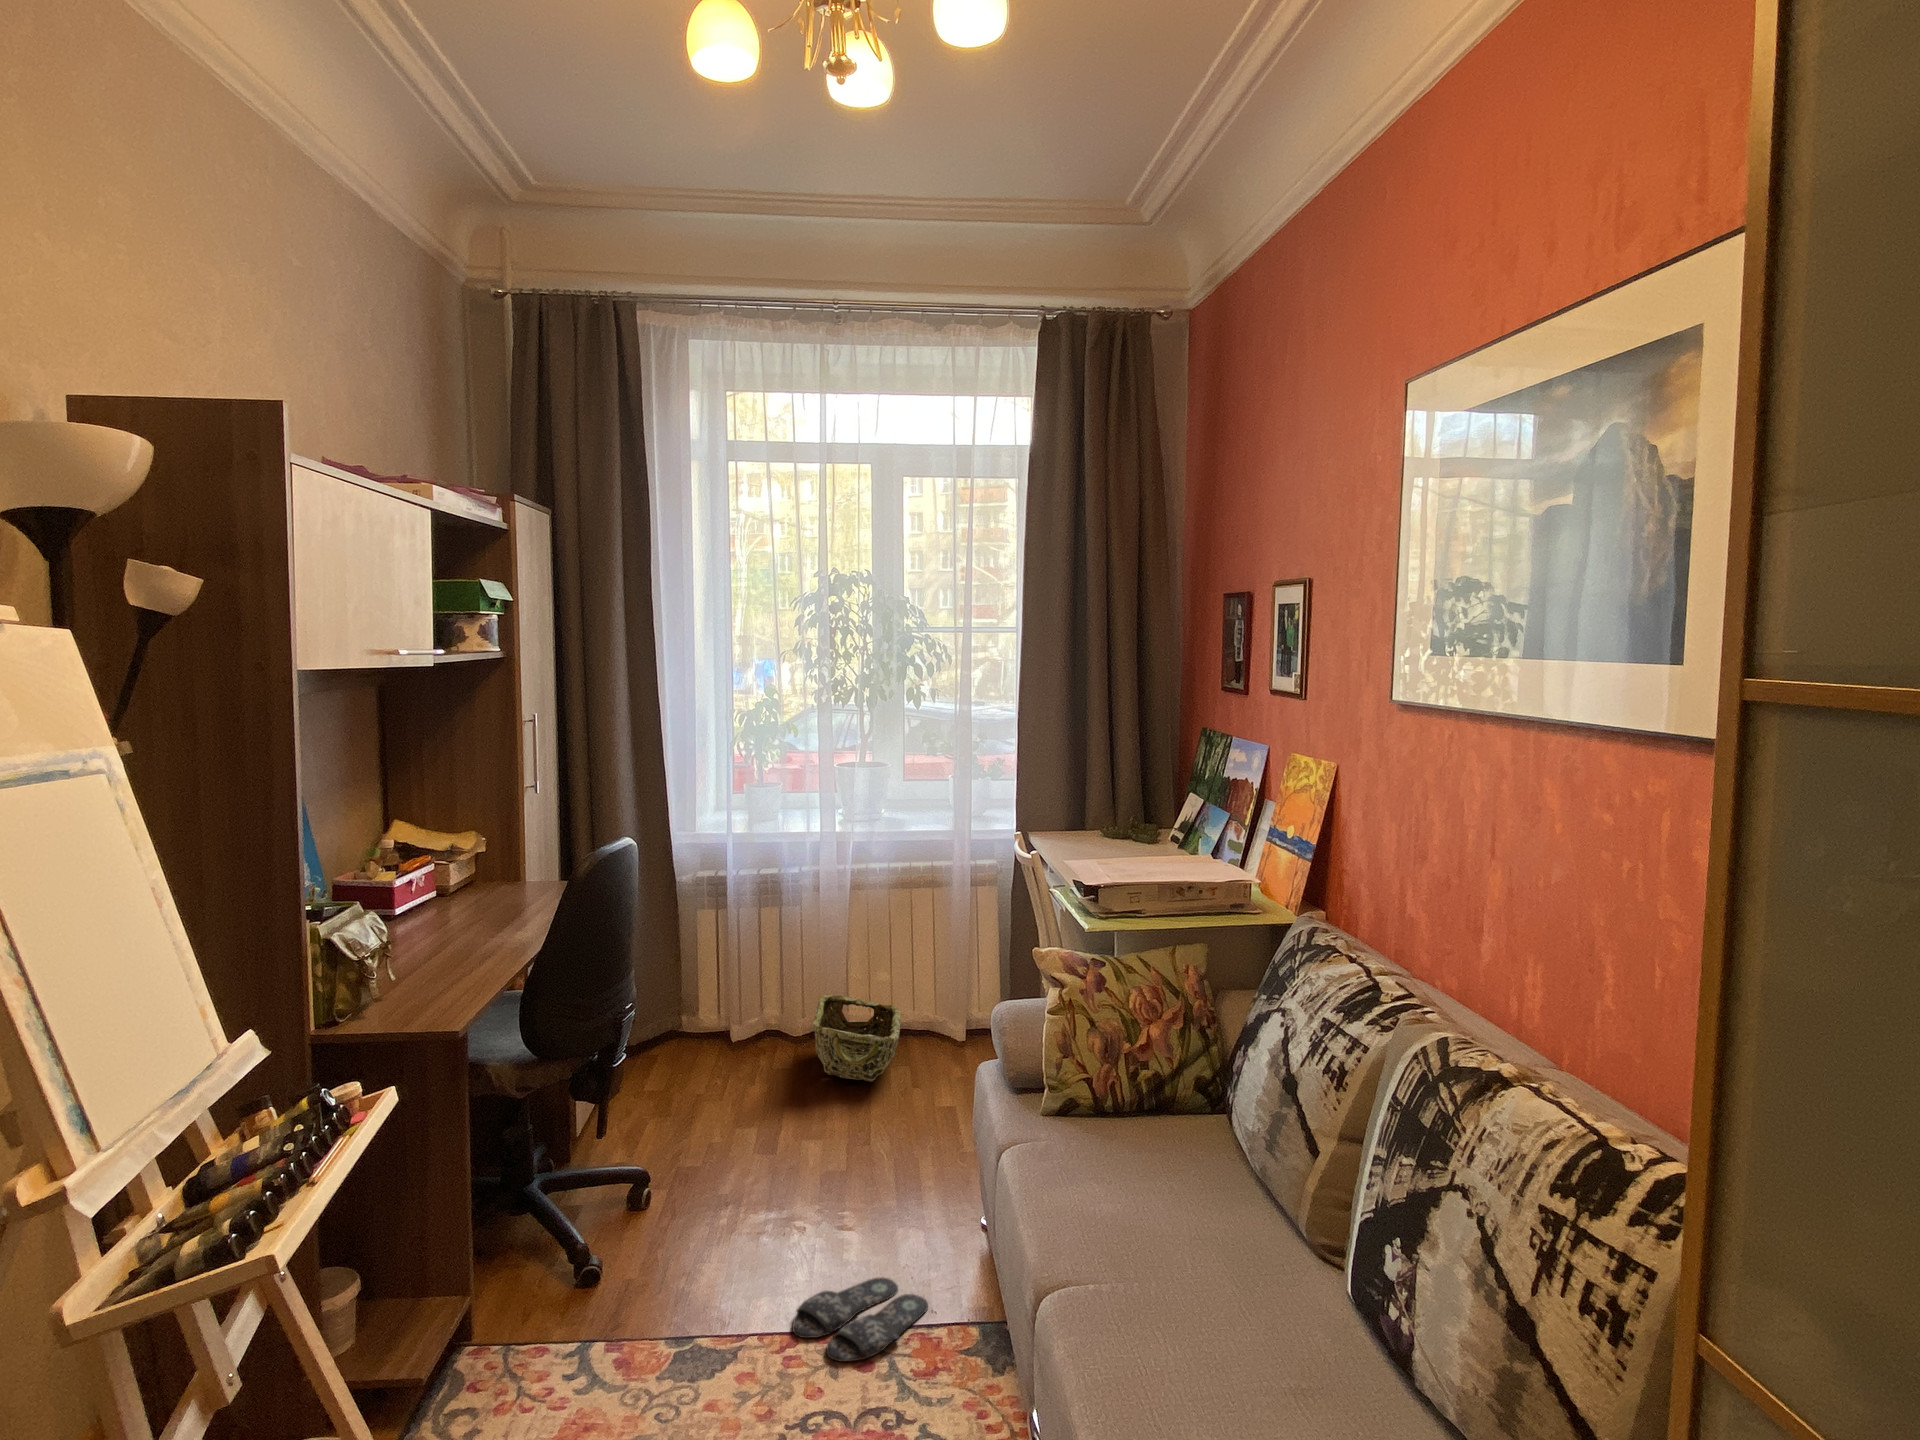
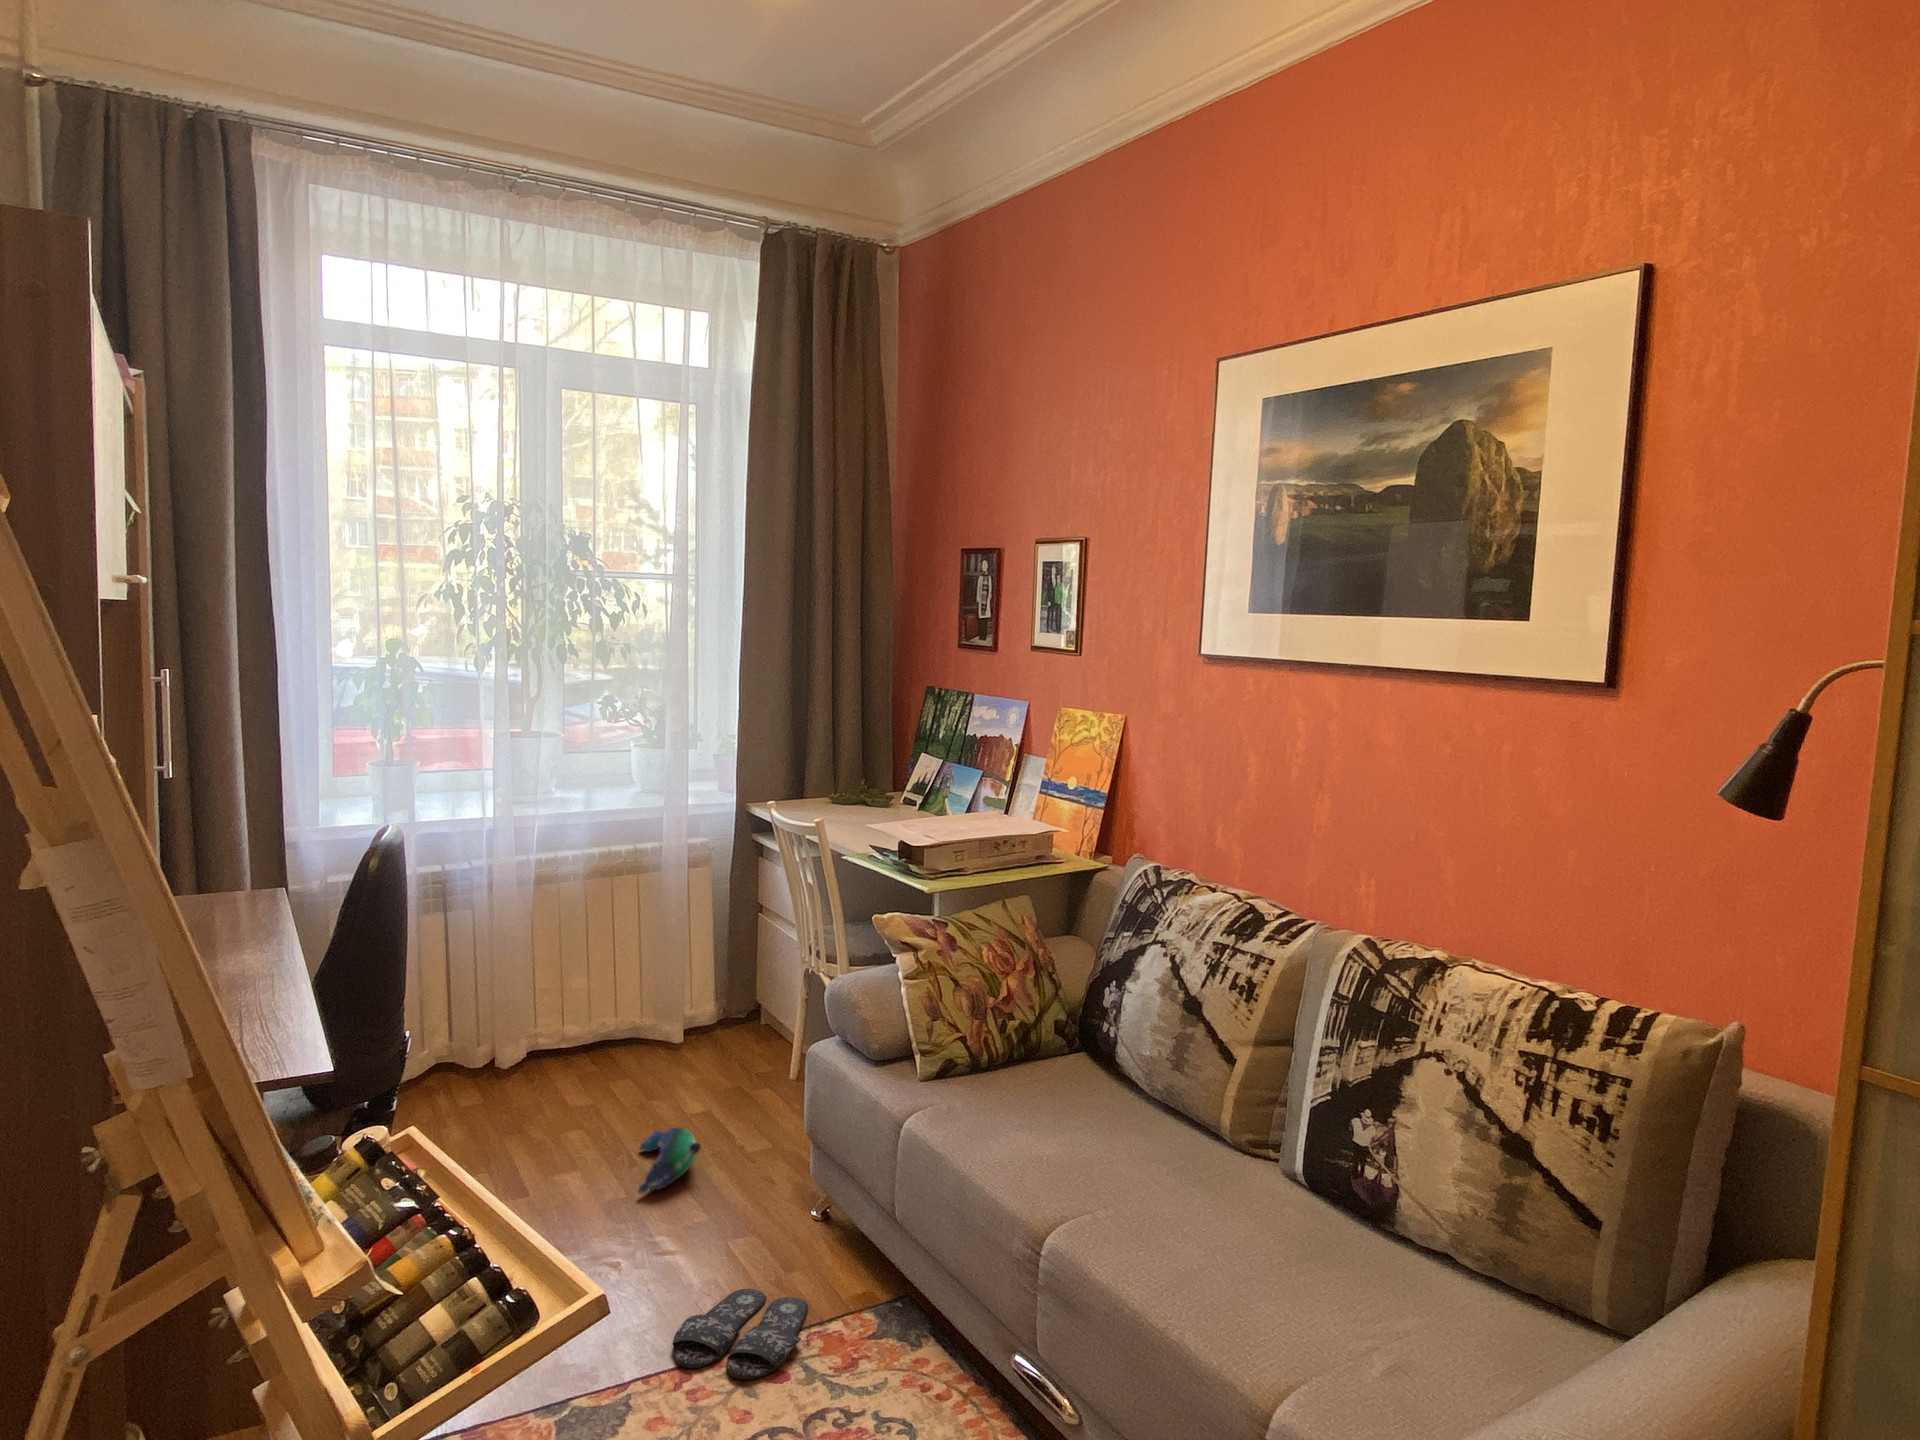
woven basket: present [813,994,901,1081] -> none [514,1008,634,1099]
plush toy: none [849,1118,913,1172] -> present [638,1127,701,1194]

